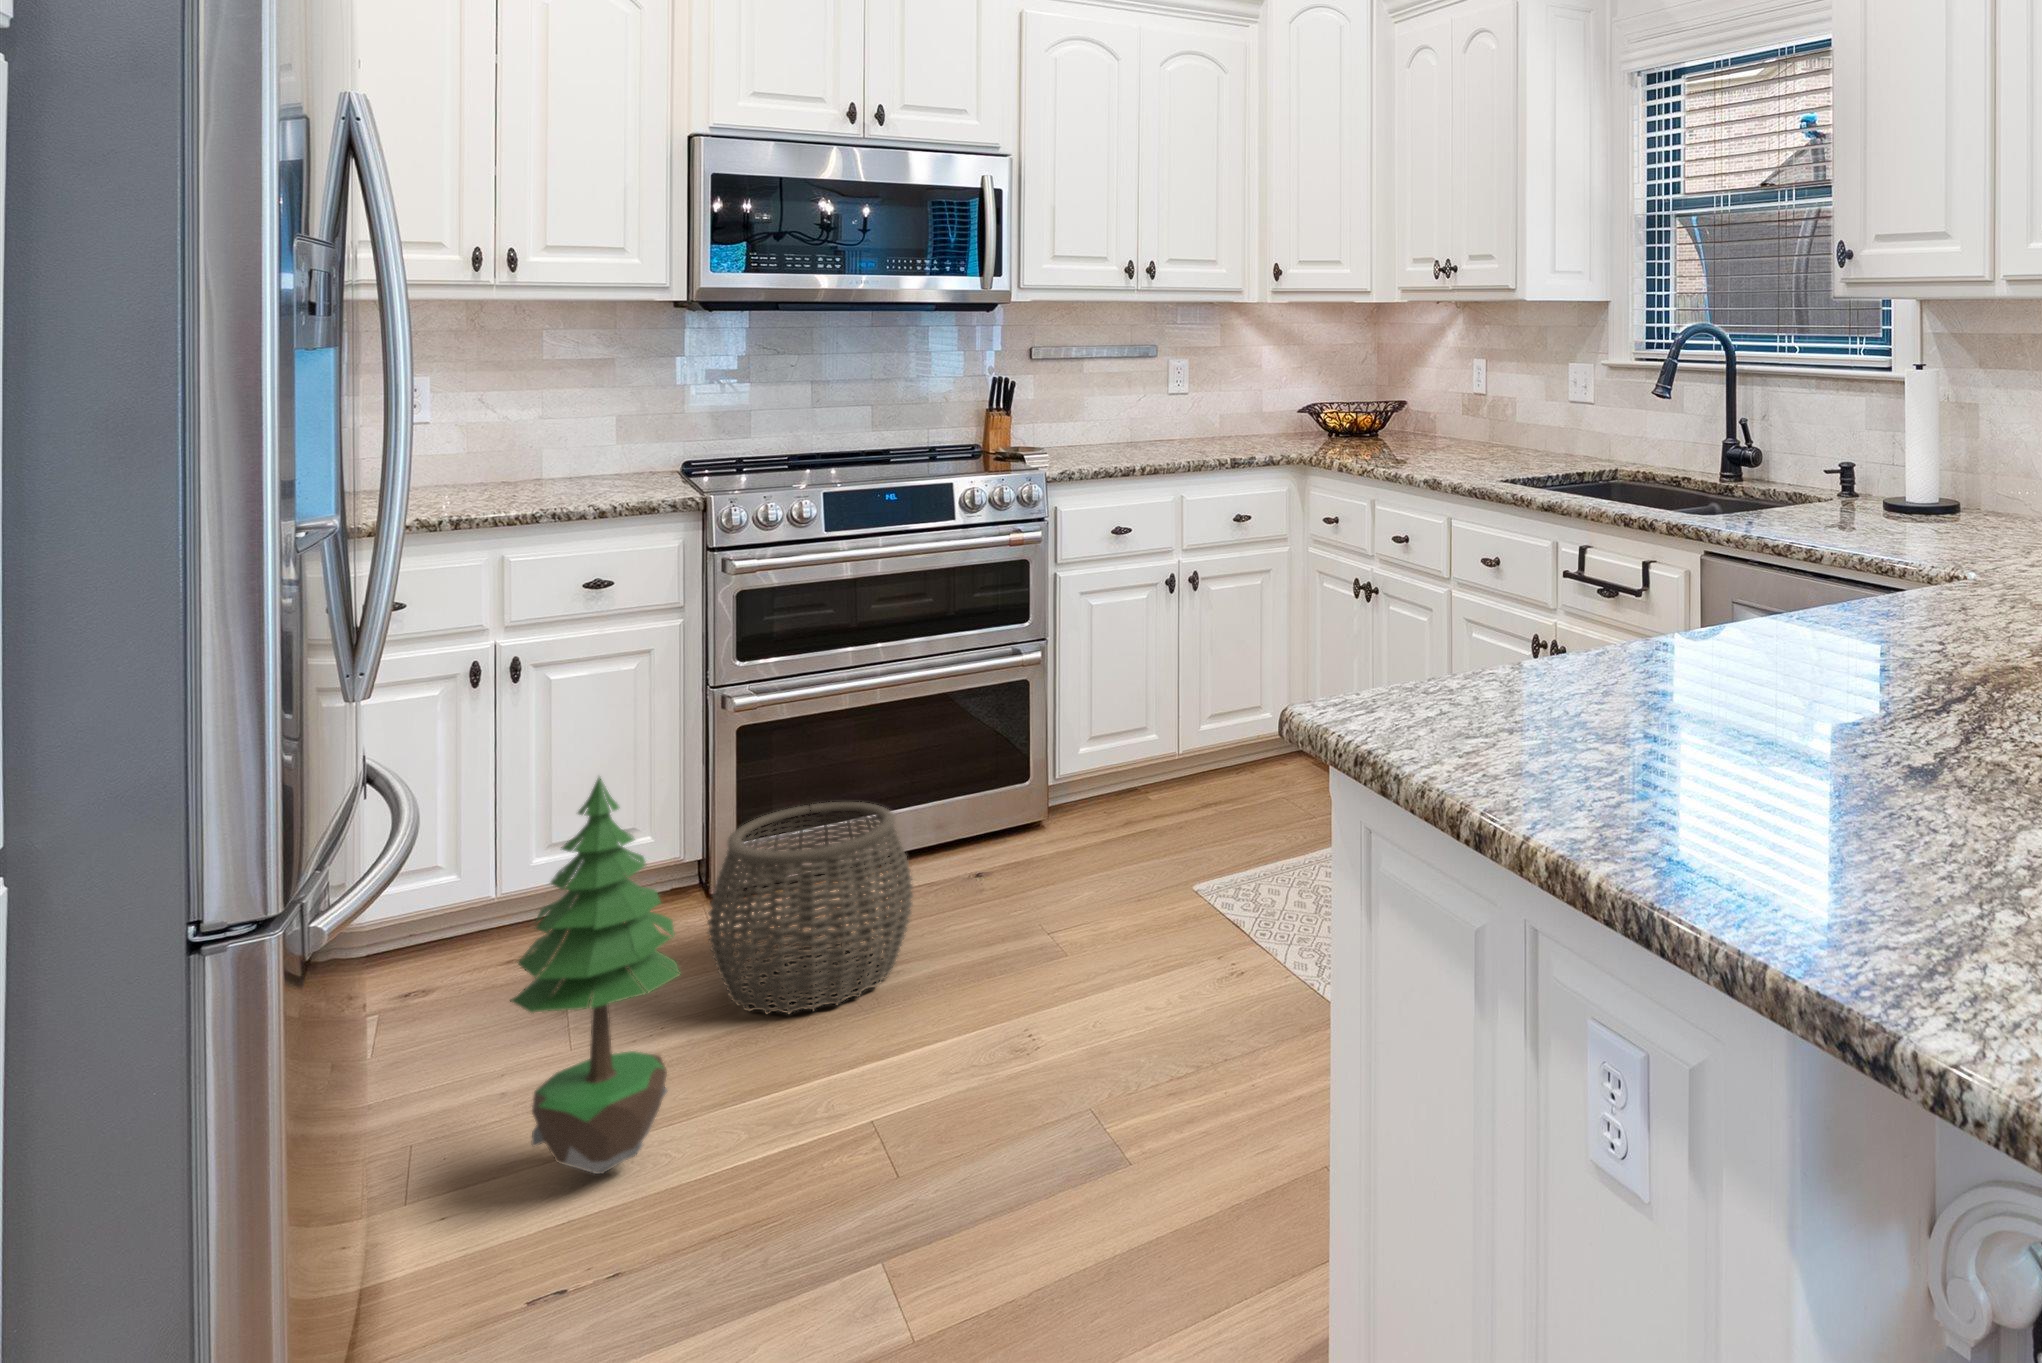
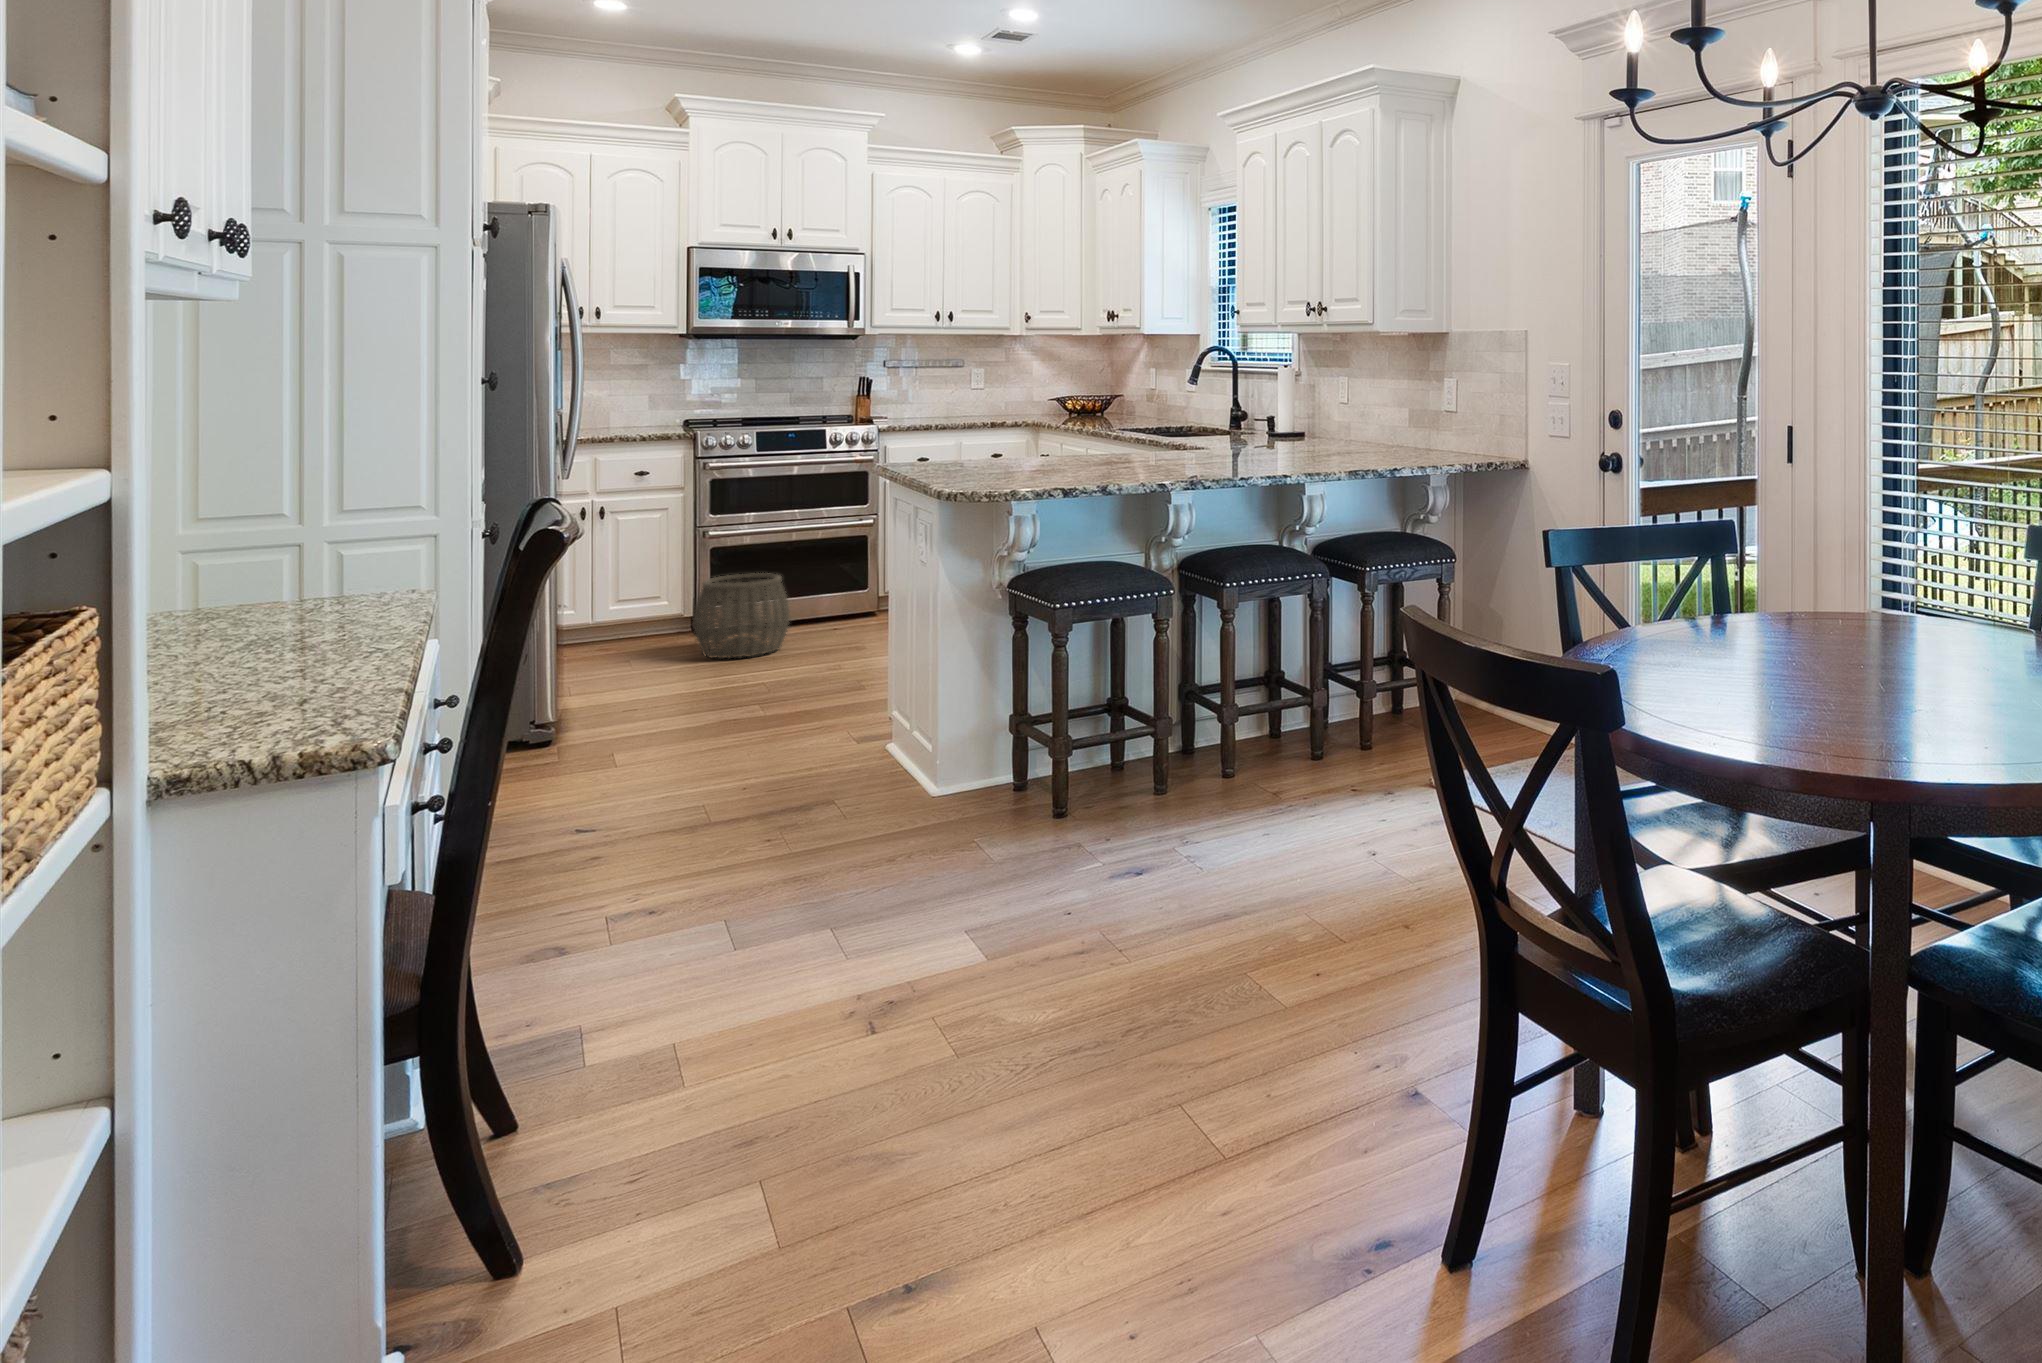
potted tree: present [510,777,680,1174] -> none [611,525,679,689]

